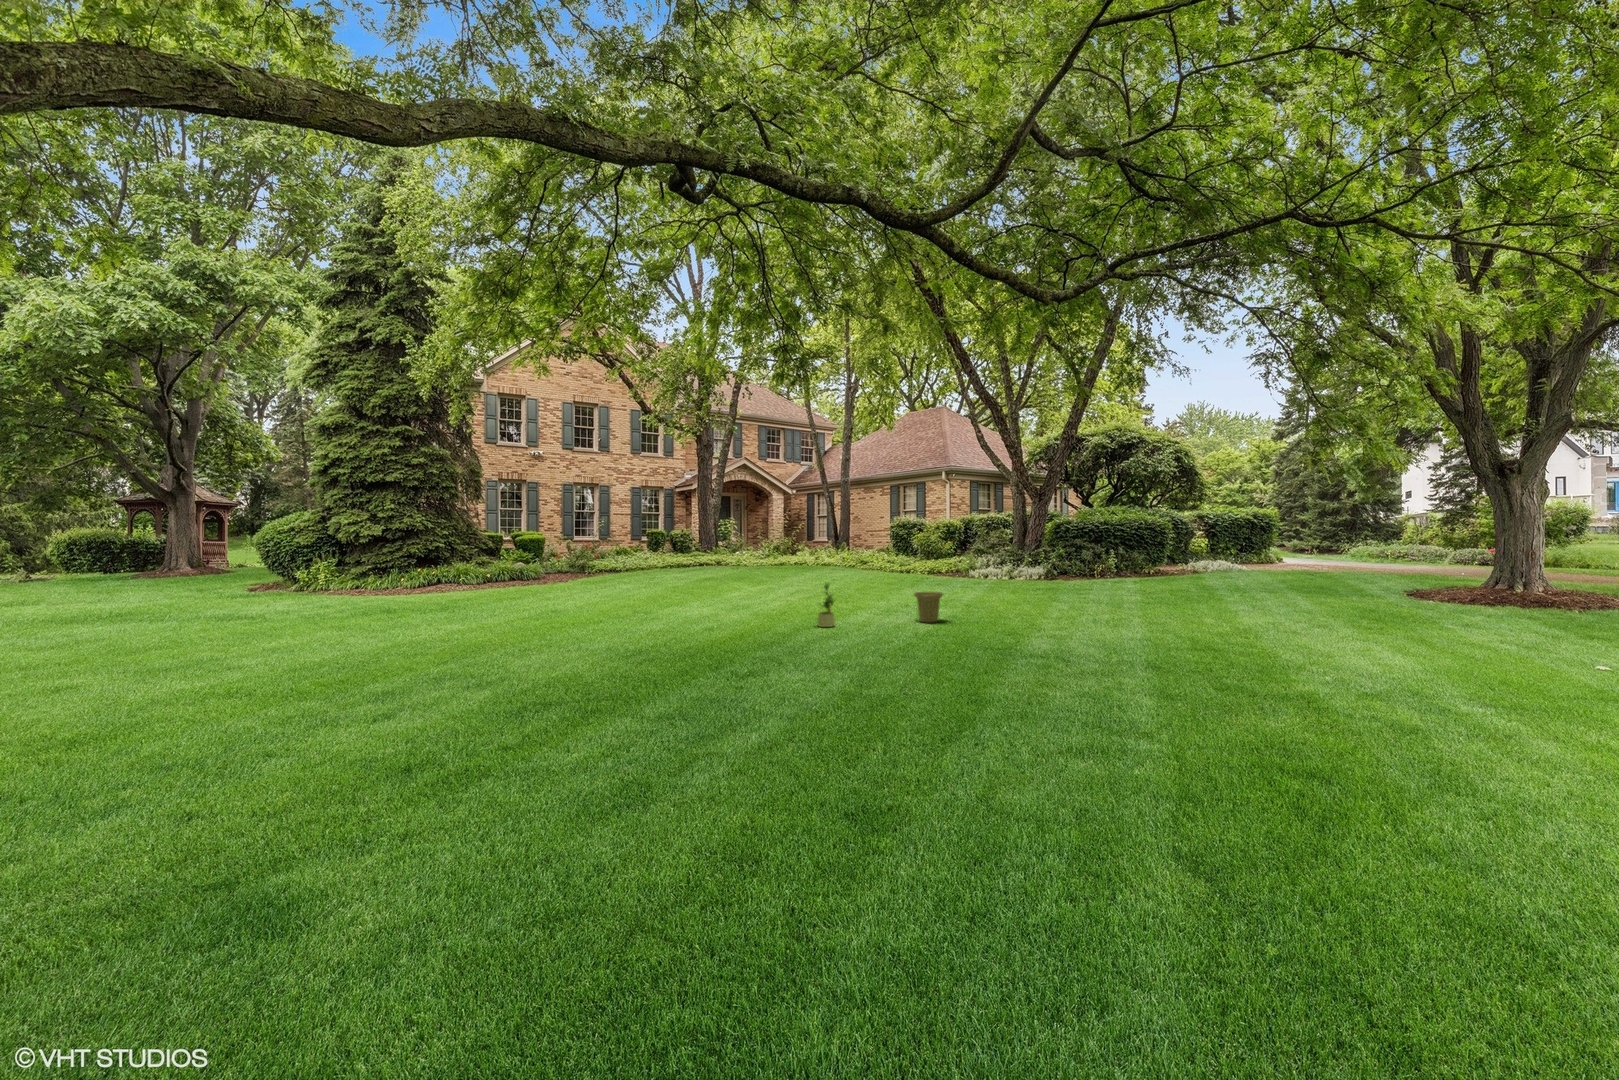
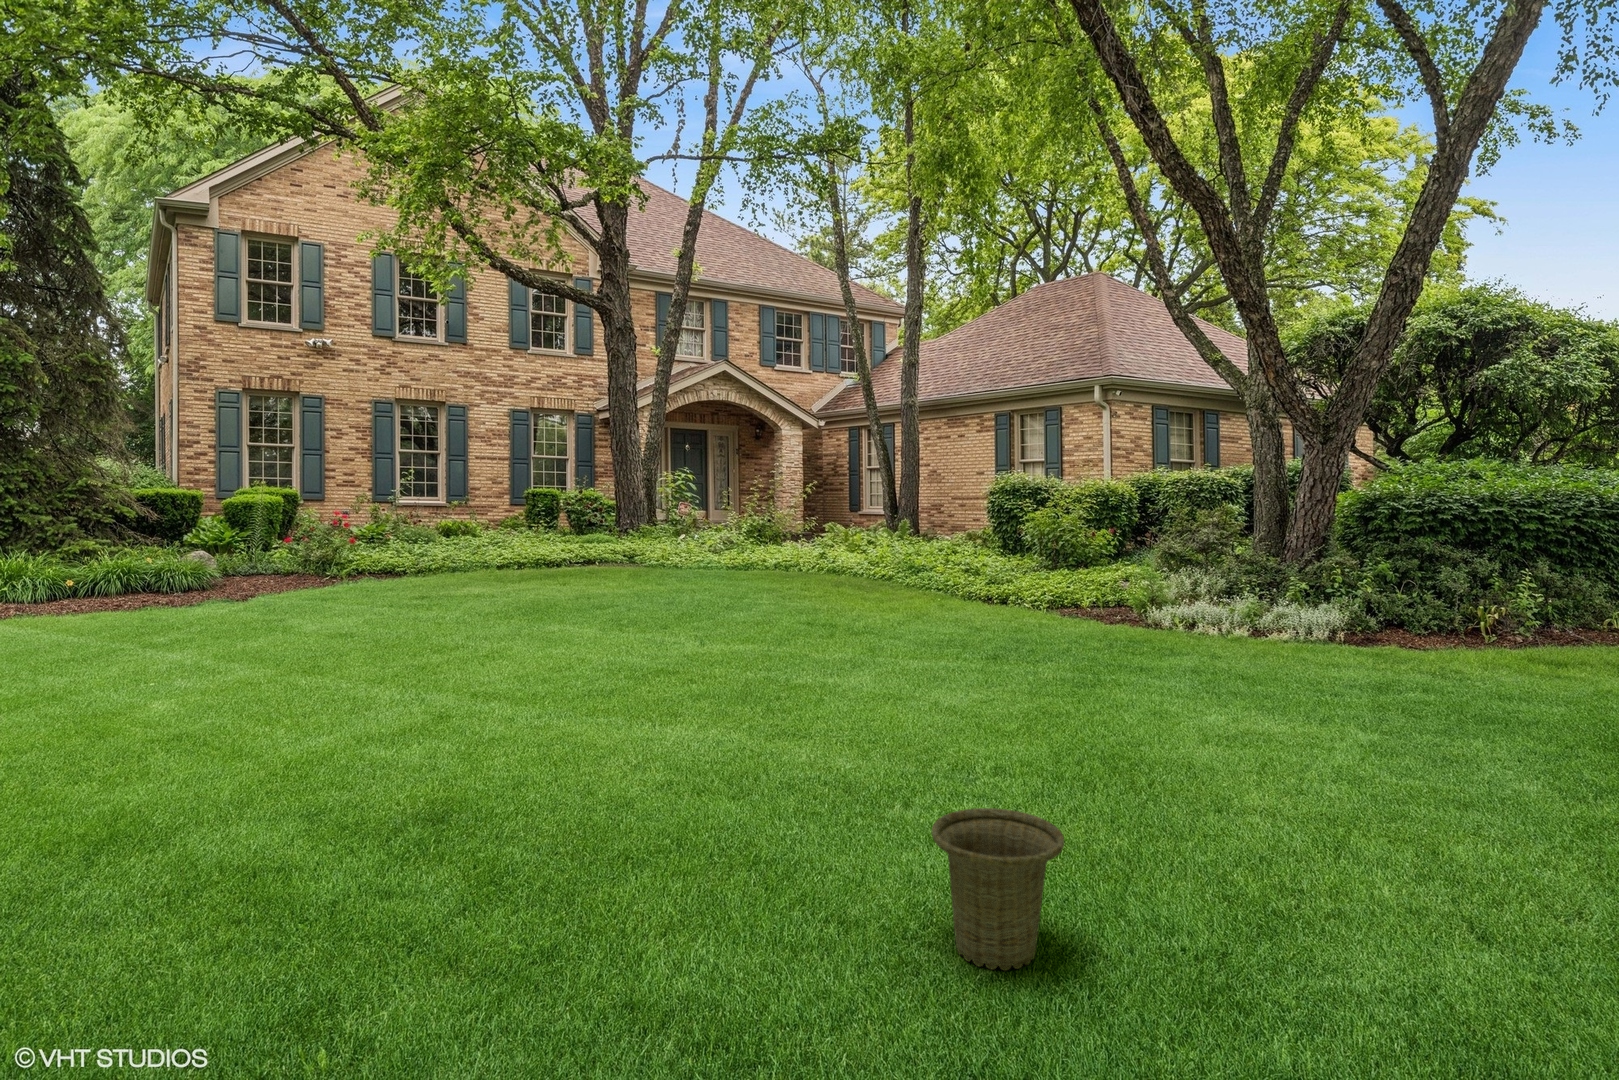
potted plant: present [818,583,835,627] -> none [496,781,586,986]

